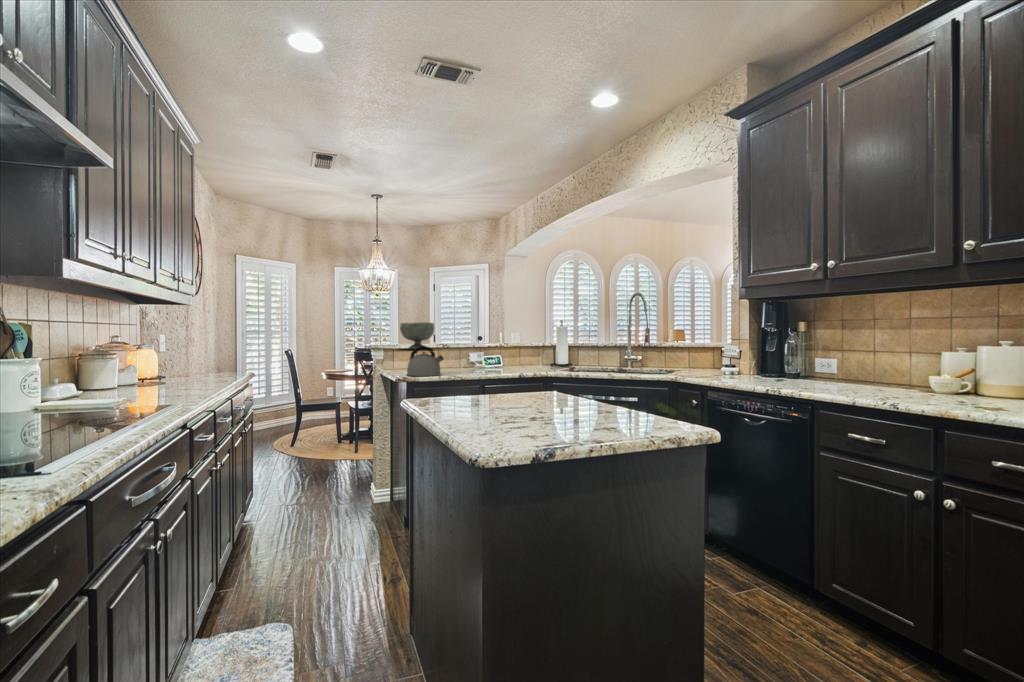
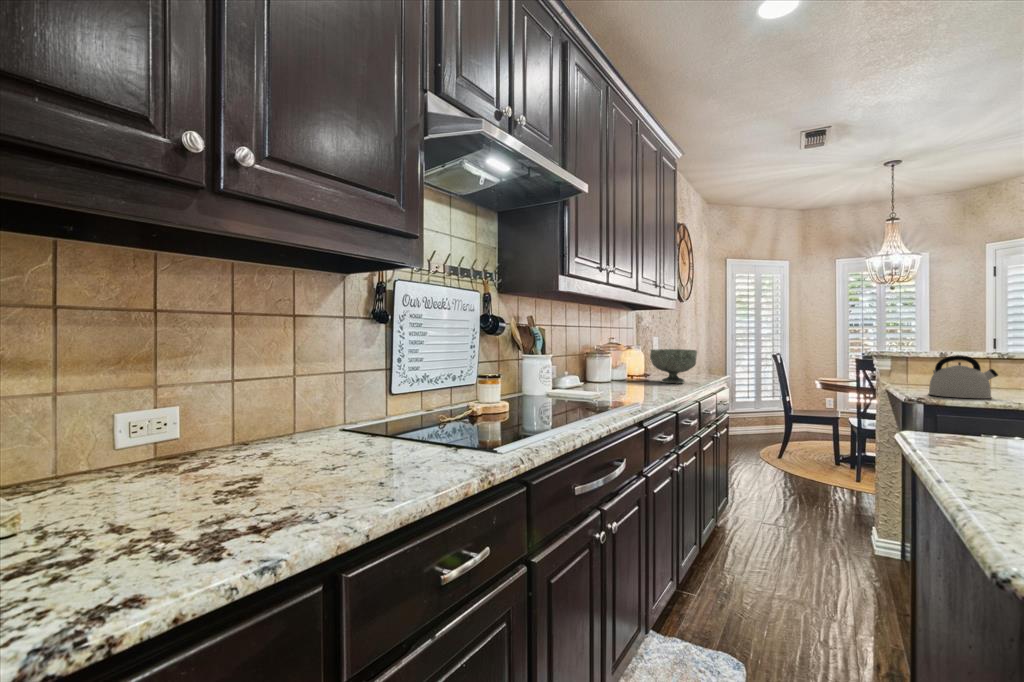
decorative bowl: present [400,323,434,349] -> present [650,349,697,383]

